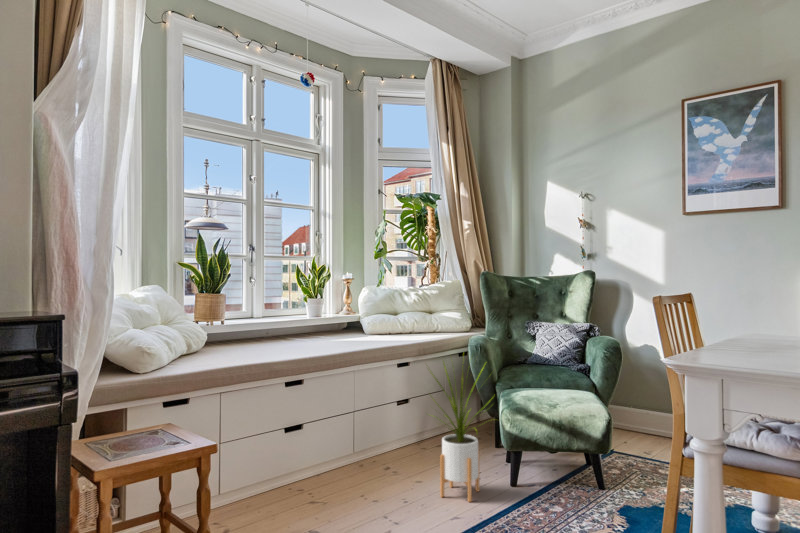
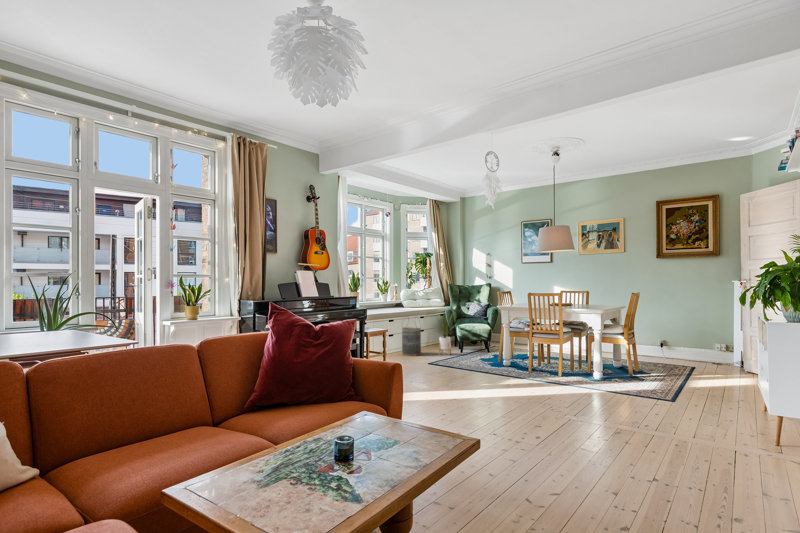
basket: none [322,369,385,501] -> present [402,327,421,356]

